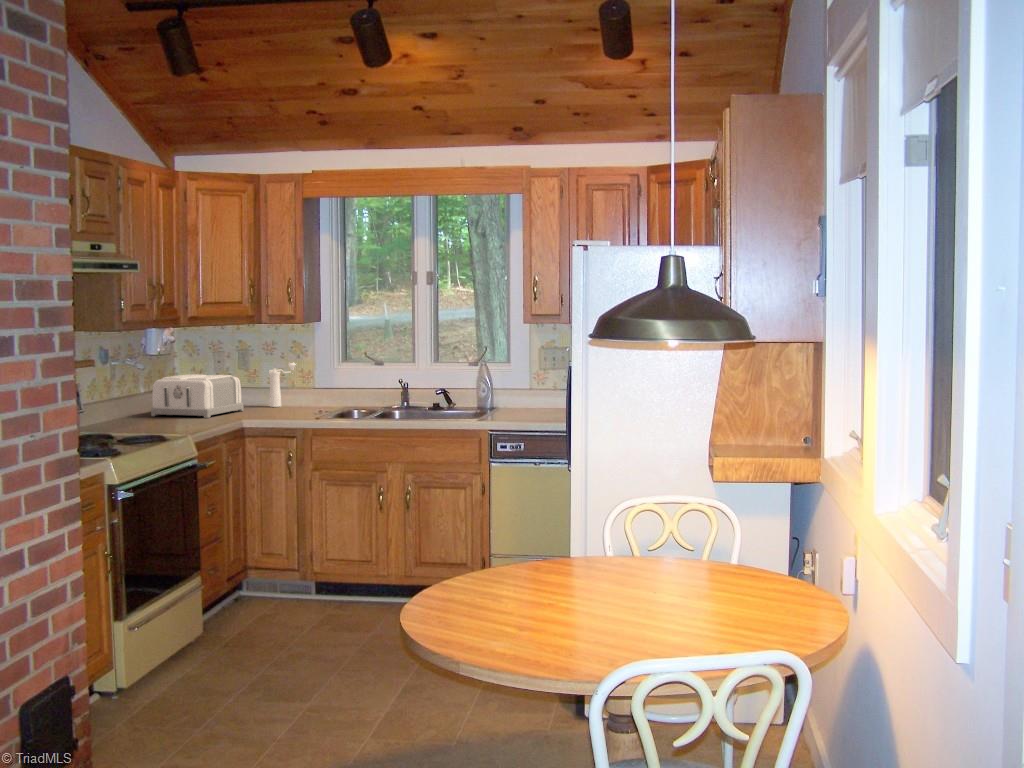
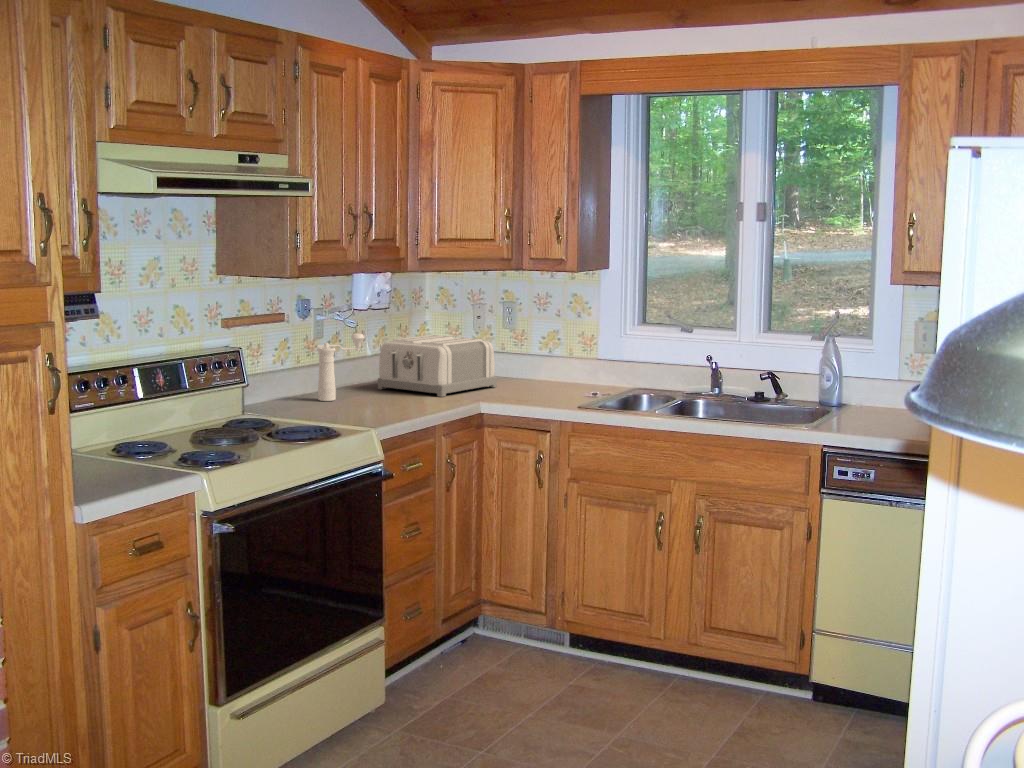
pepper mill: present [269,362,296,407] -> present [317,334,364,401]

